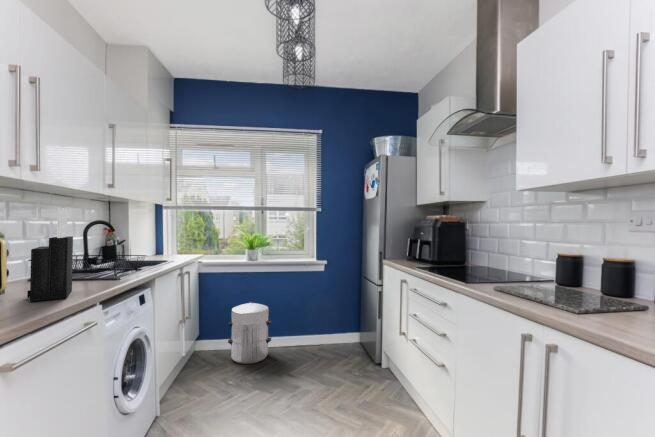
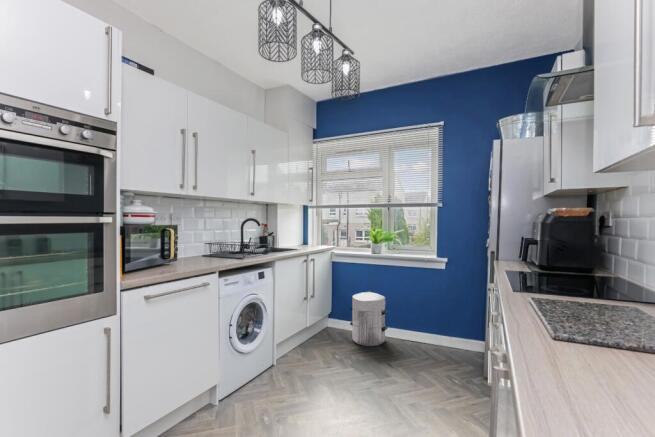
knife block: present [27,207,73,302] -> none [182,211,210,267]

